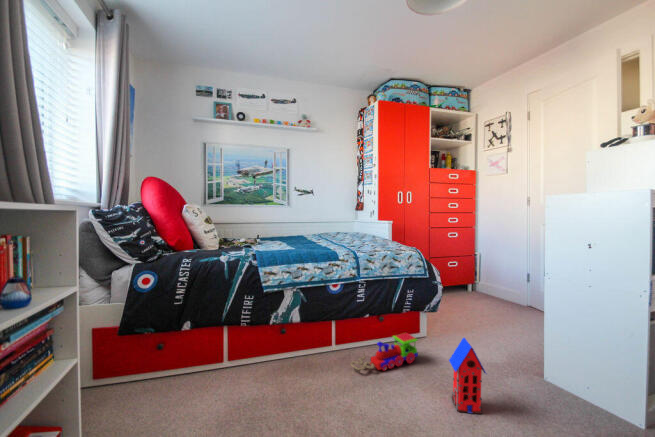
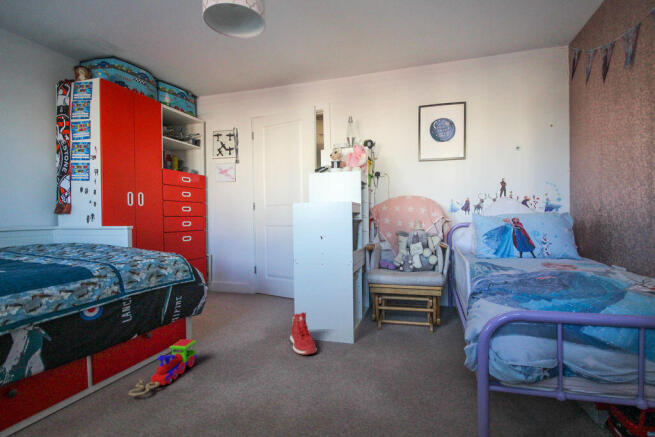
toy house: present [449,338,486,414] -> none [237,317,267,378]
sneaker: none [538,357,580,432] -> present [290,312,317,355]

